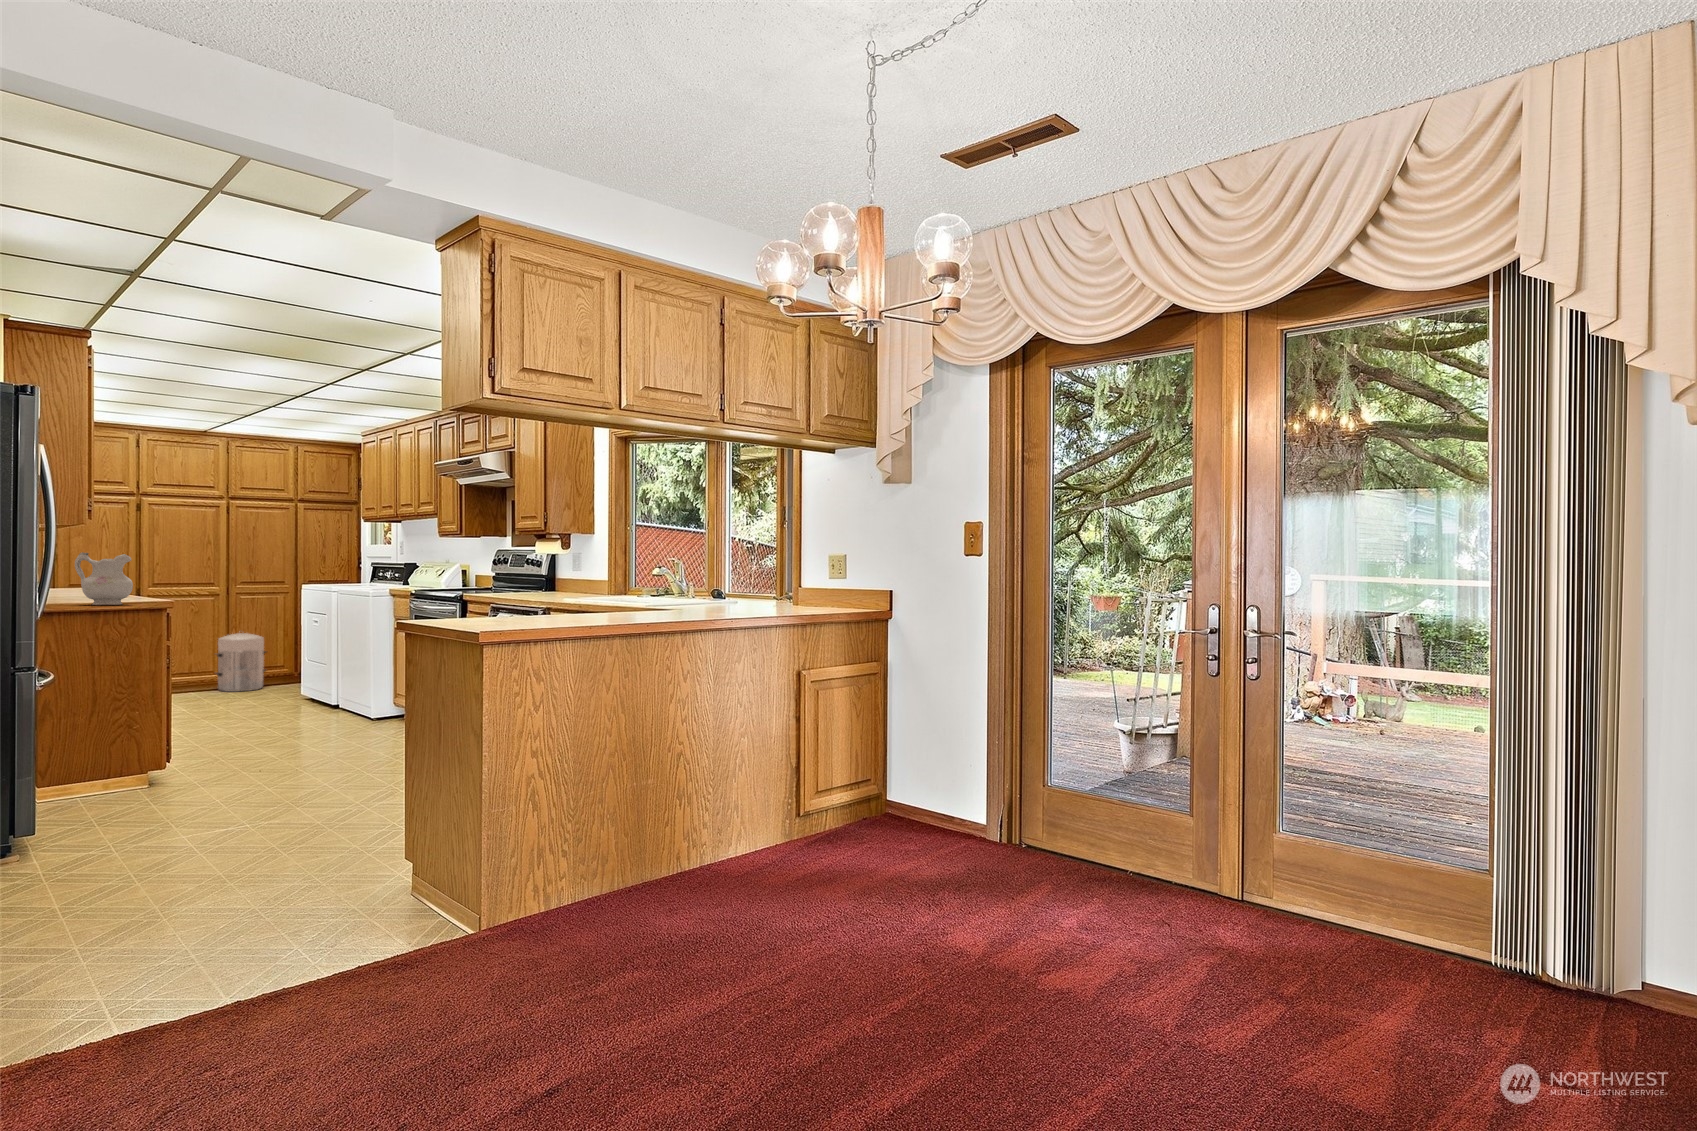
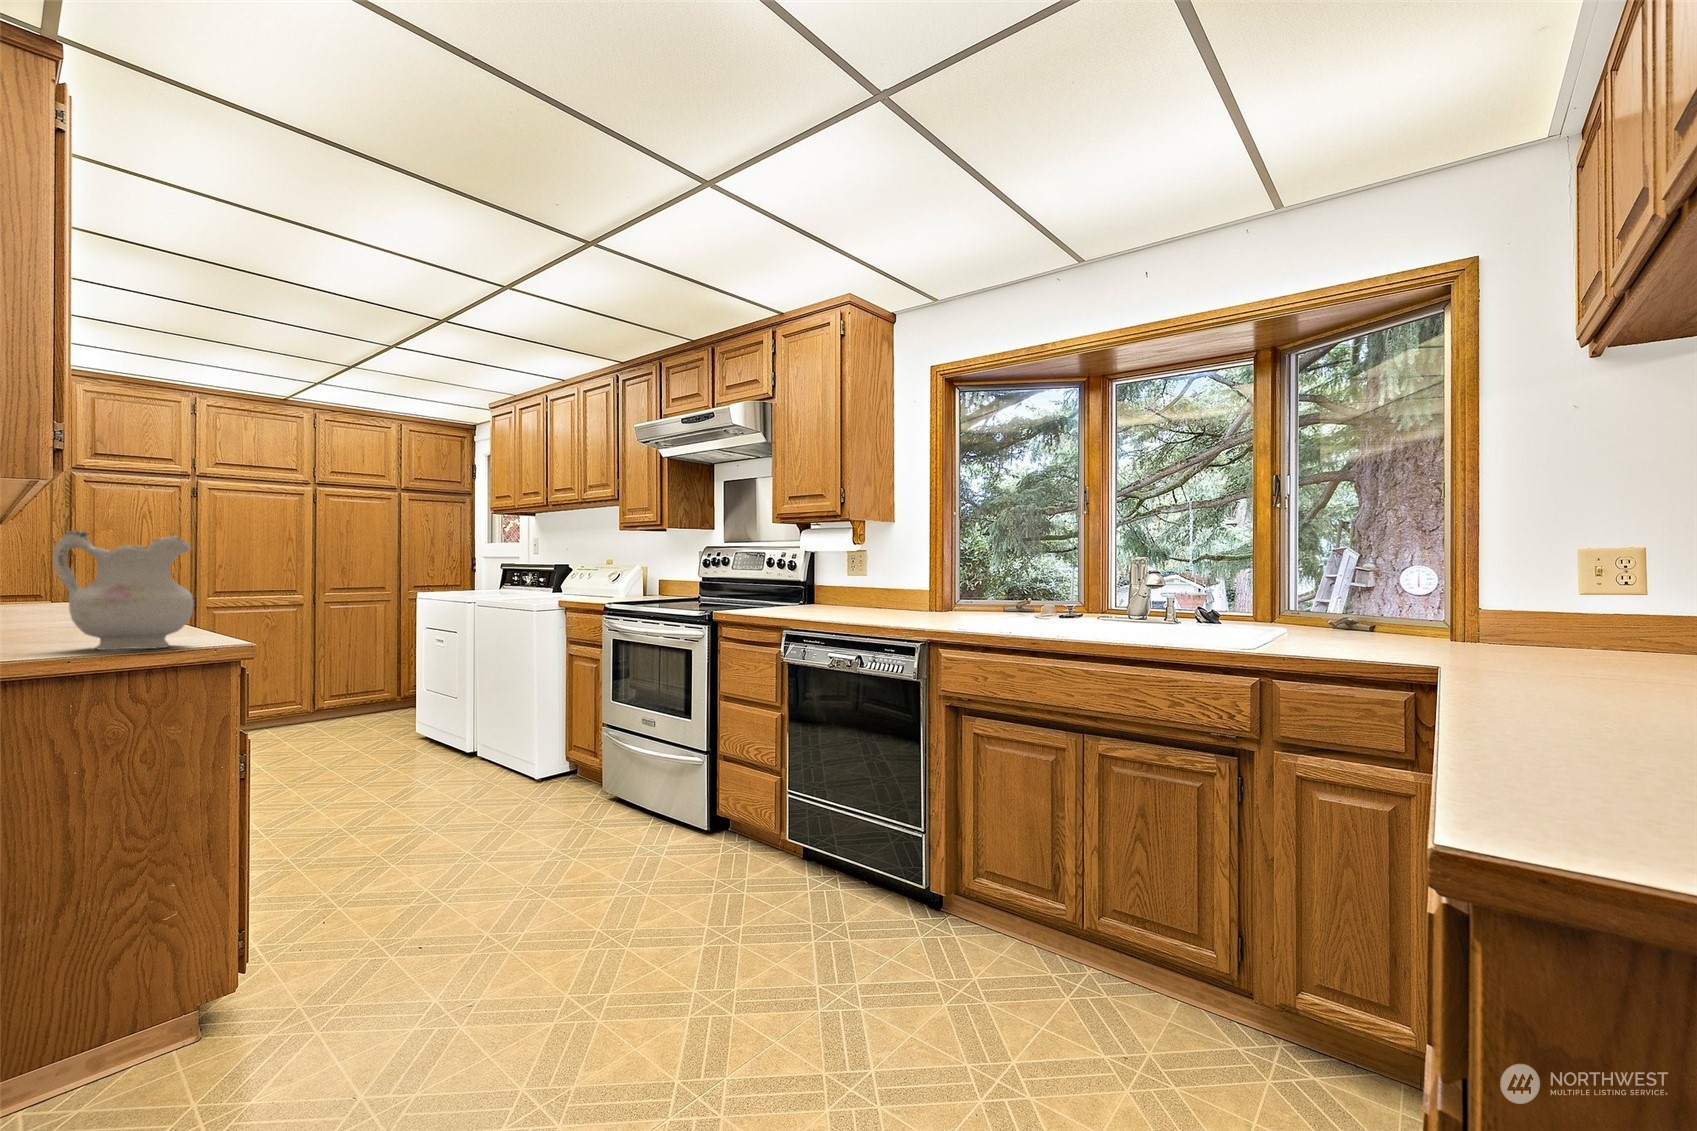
waste bin: present [216,633,266,692] -> none [297,651,366,731]

